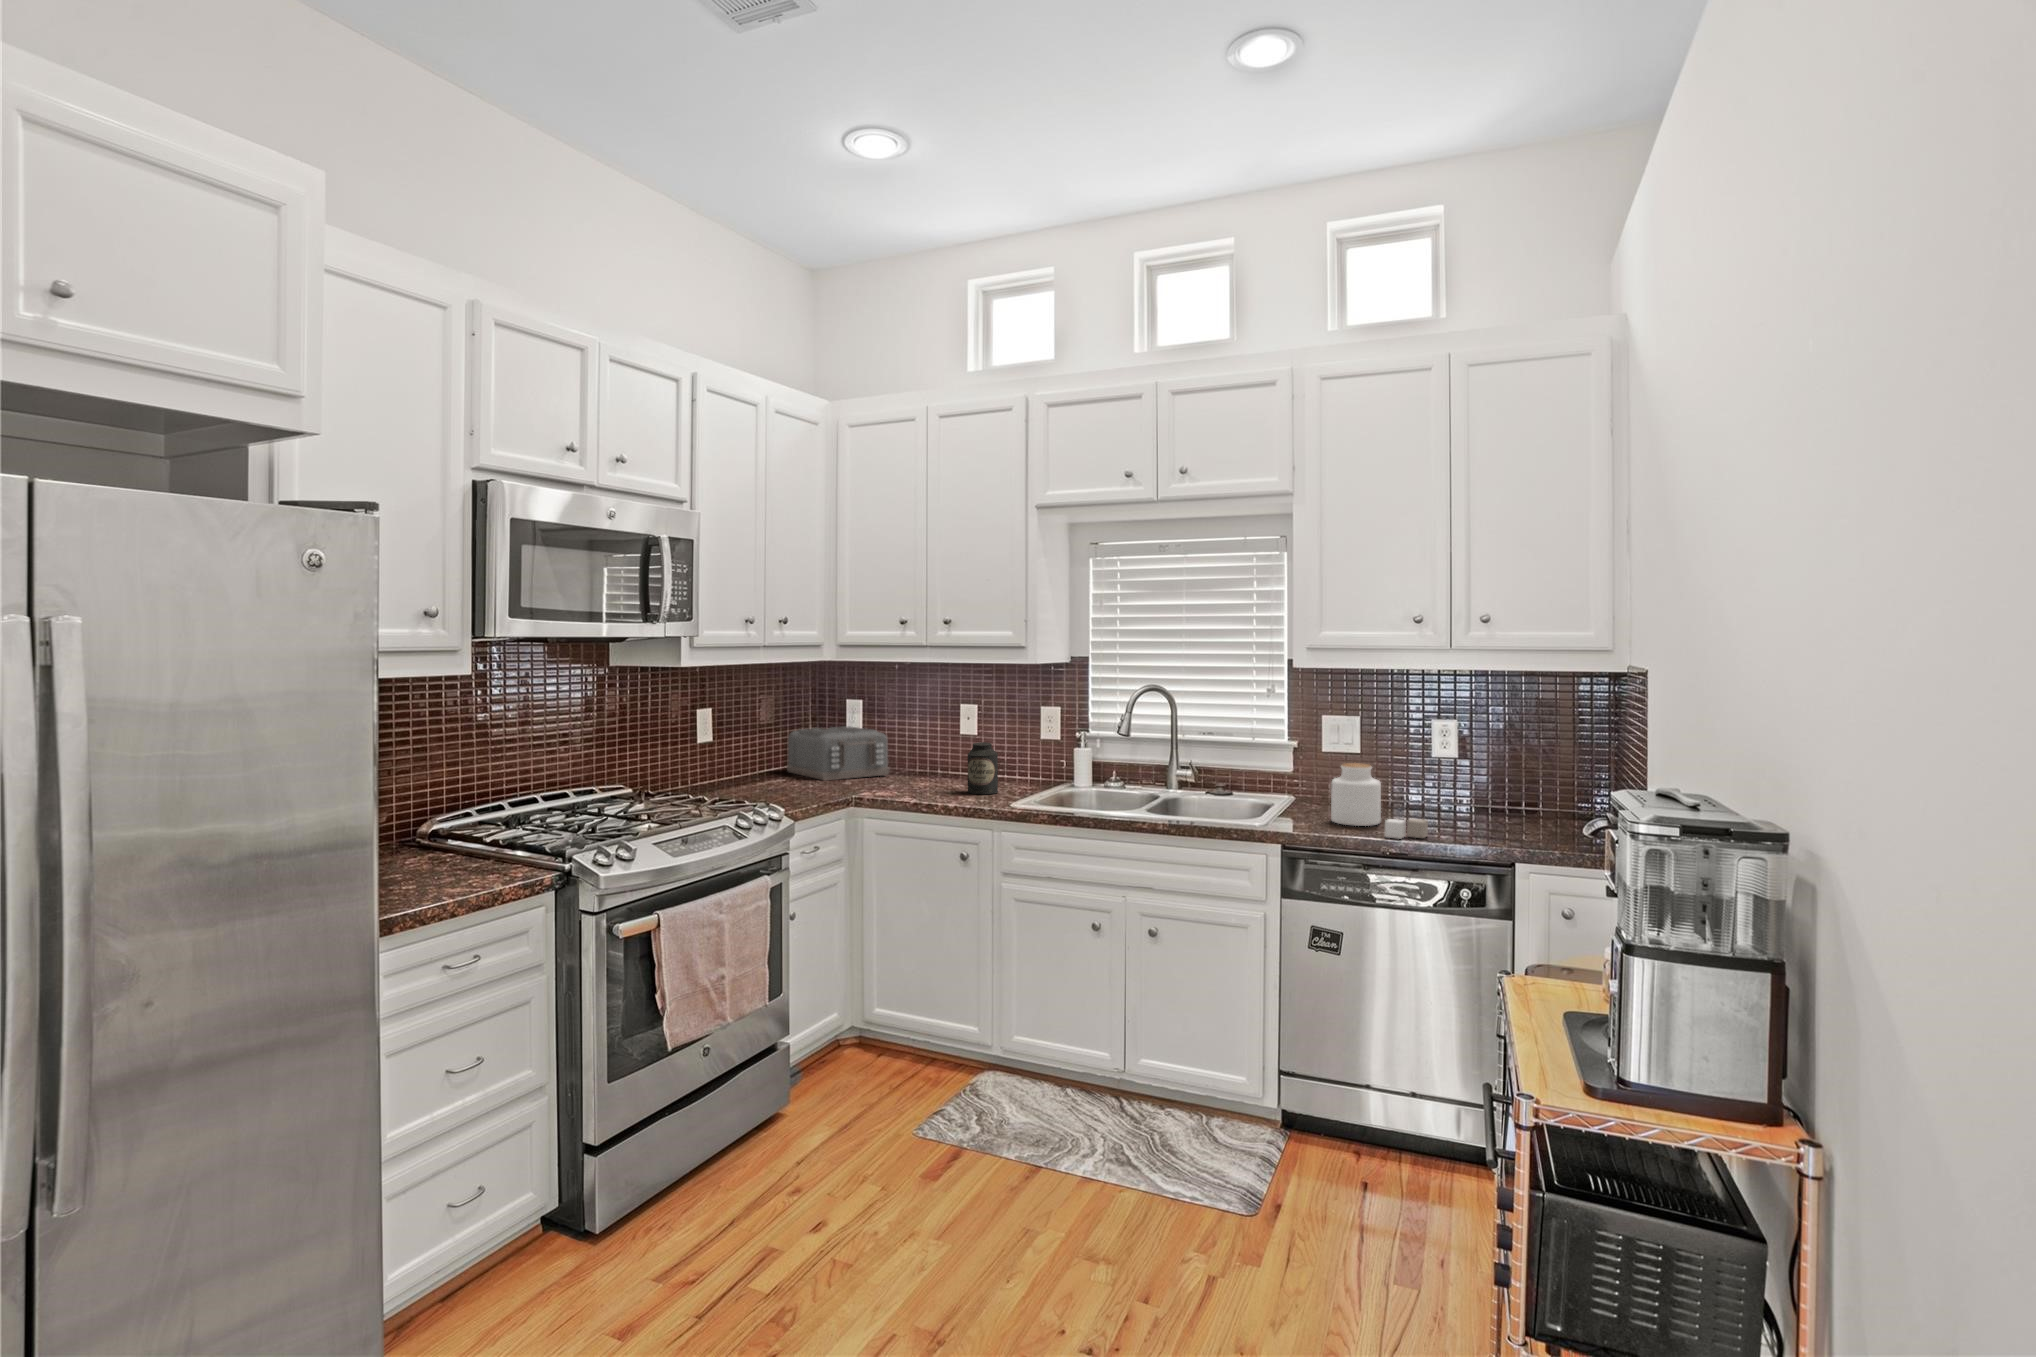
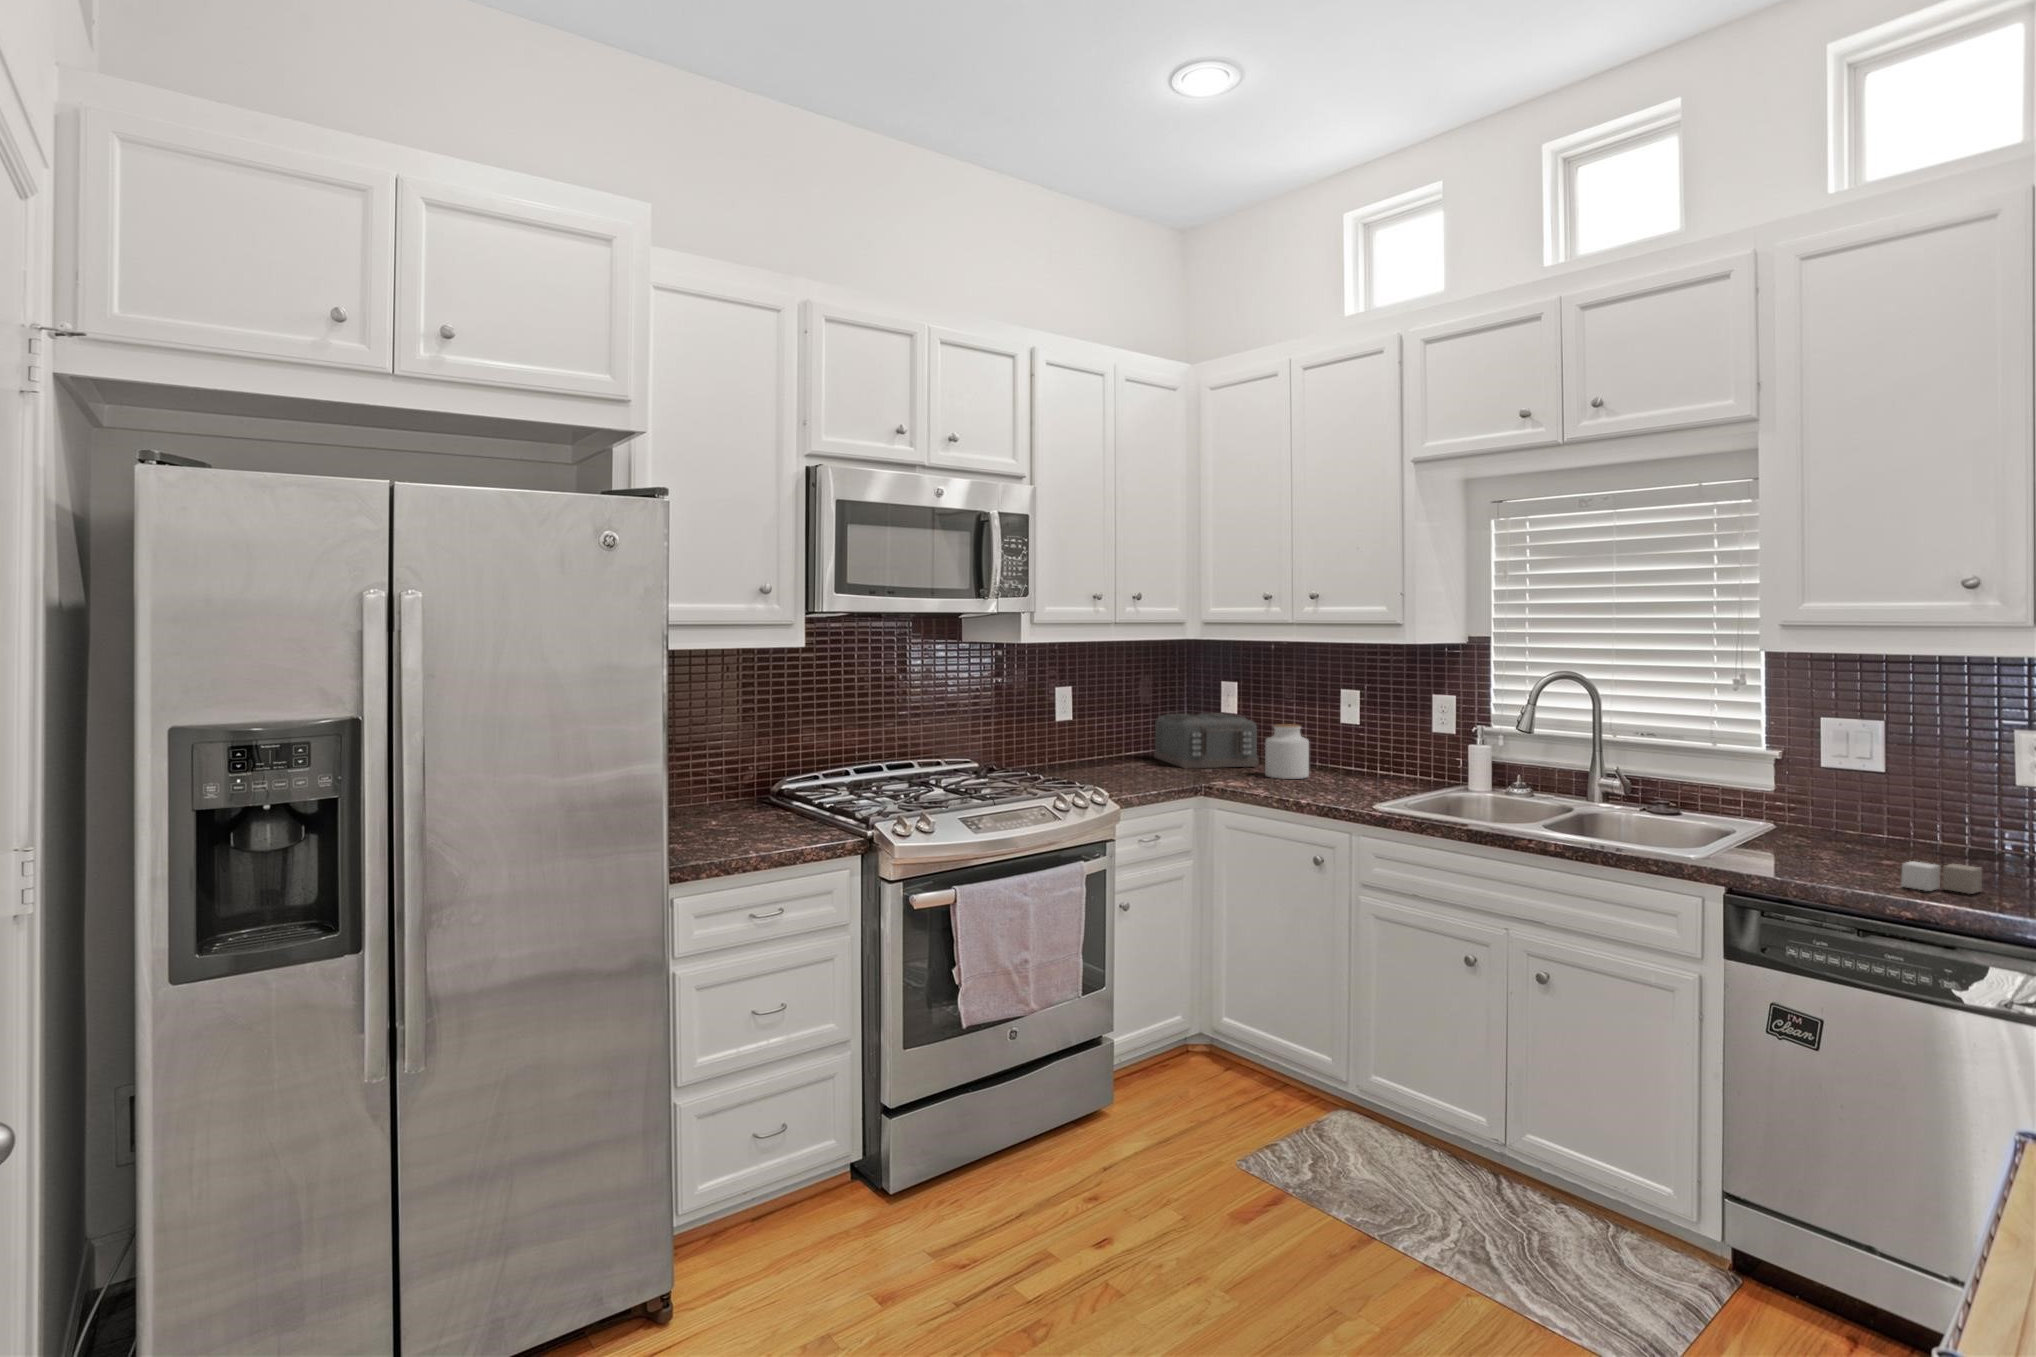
canister: present [968,742,998,794] -> none [1333,734,1369,793]
jar: present [1331,763,1381,826] -> present [1265,724,1309,779]

